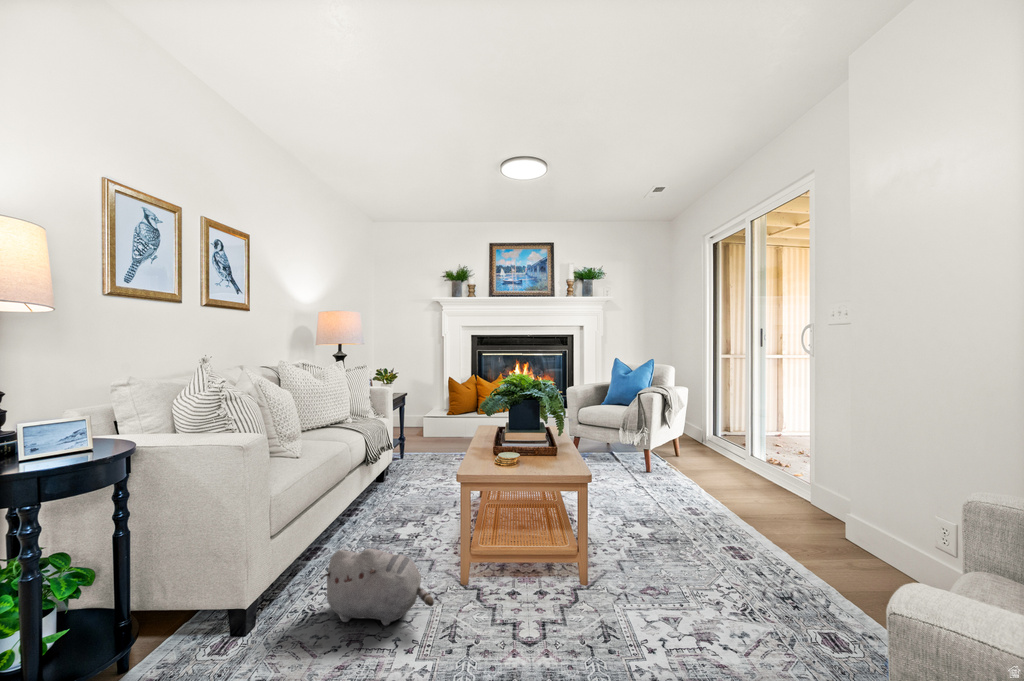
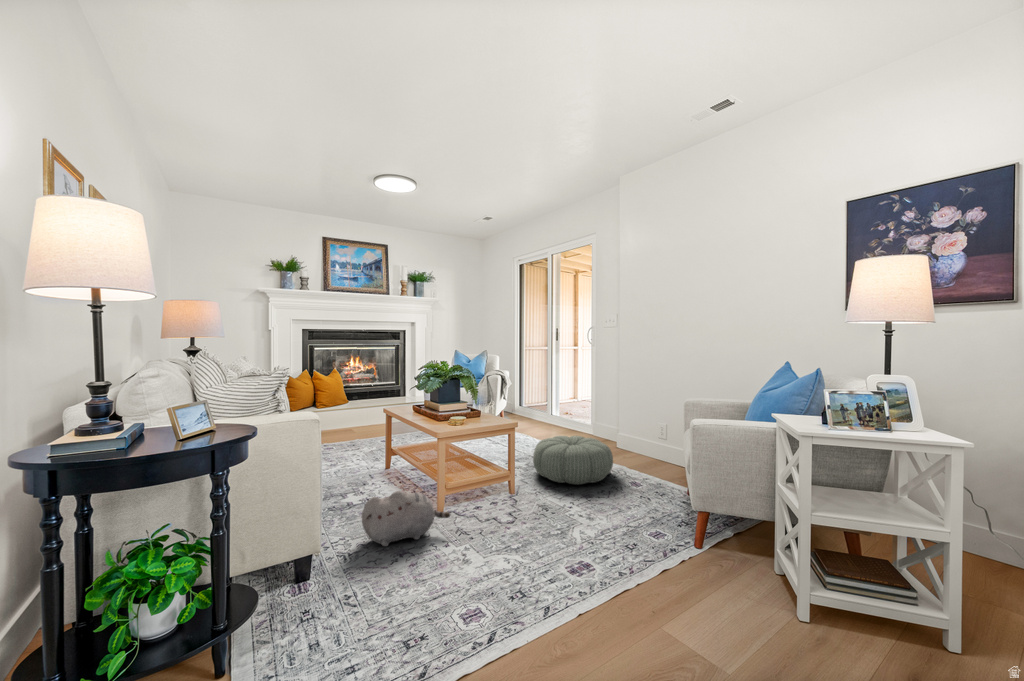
pouf: none [641,501,794,607] -> present [533,436,613,484]

